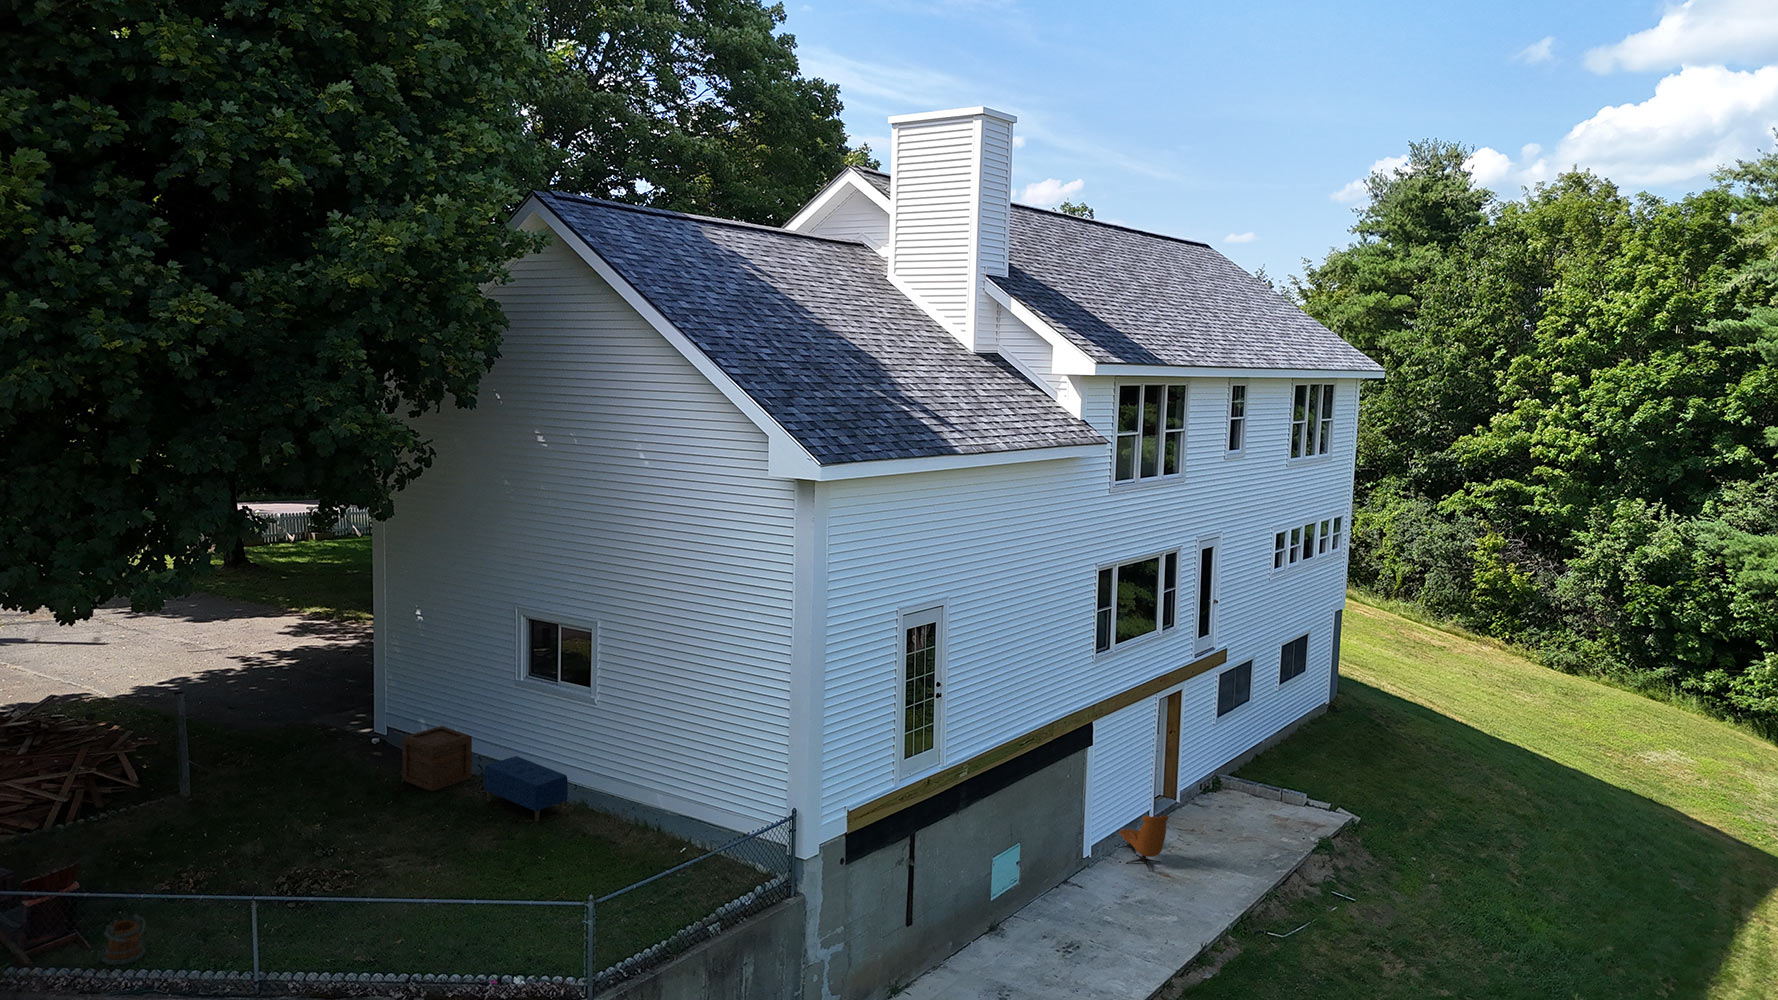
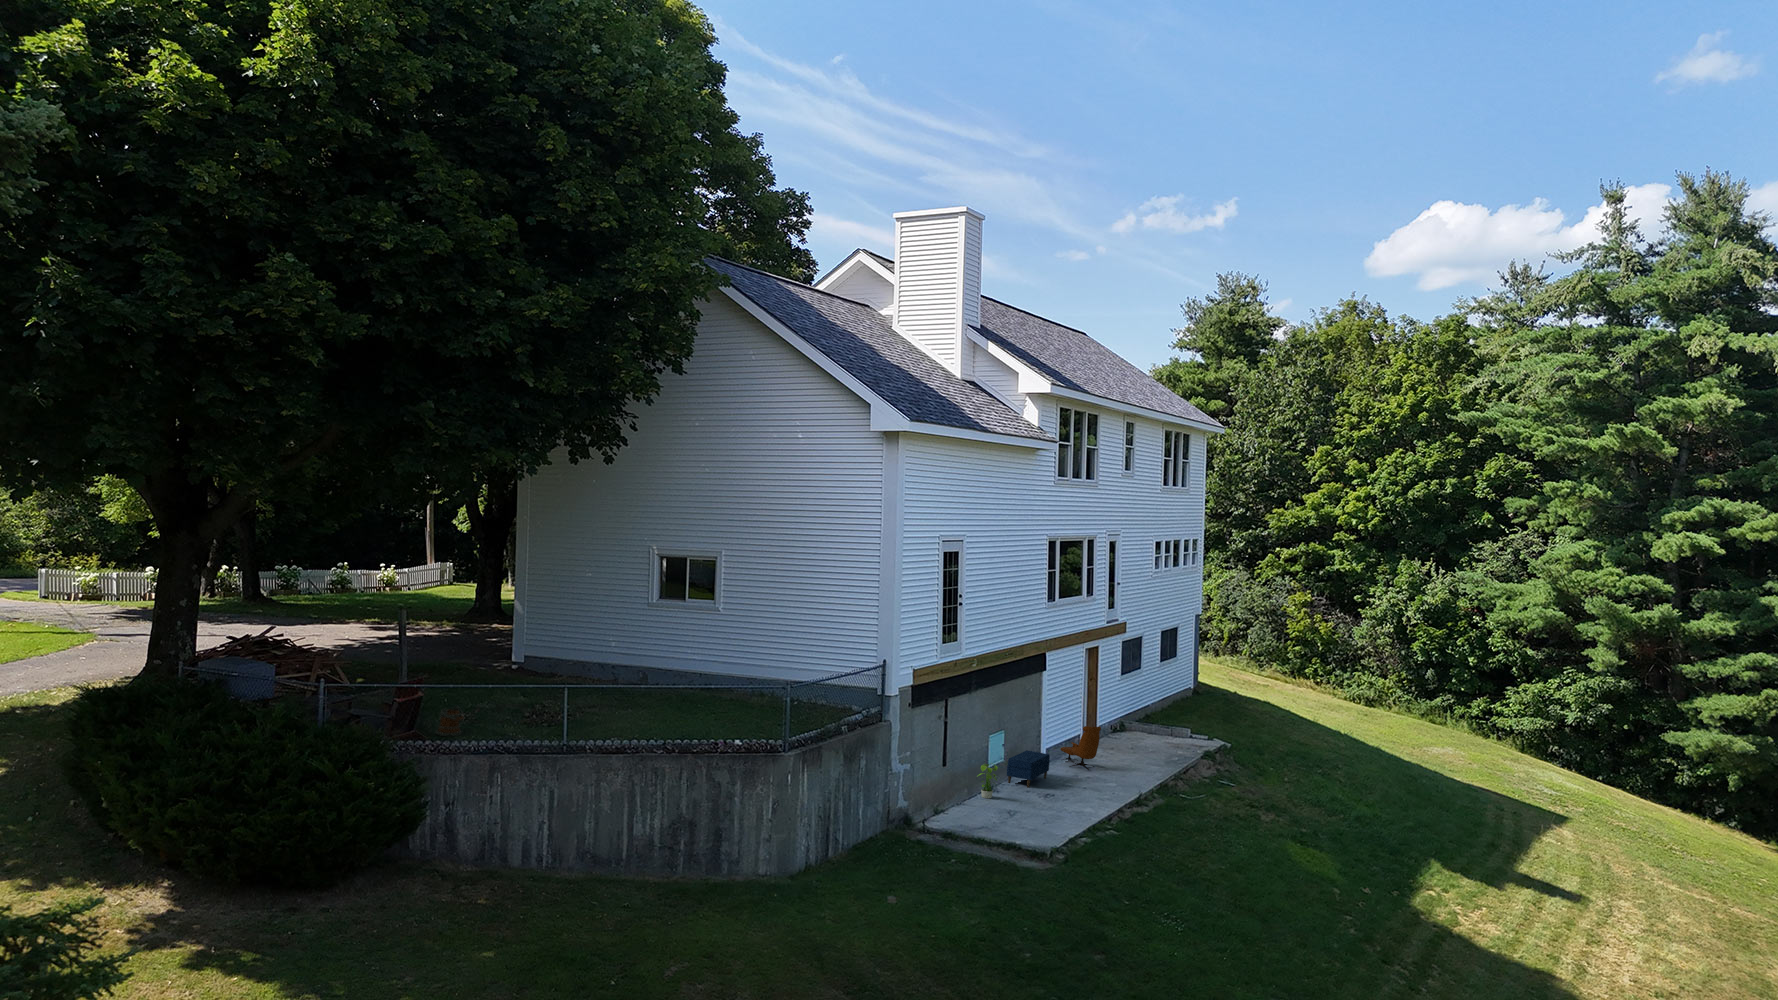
wooden crate: present [402,726,472,792] -> none [549,641,602,684]
bench: present [484,756,568,821] -> present [1007,750,1050,788]
potted plant: none [969,900,1001,949] -> present [978,764,998,798]

